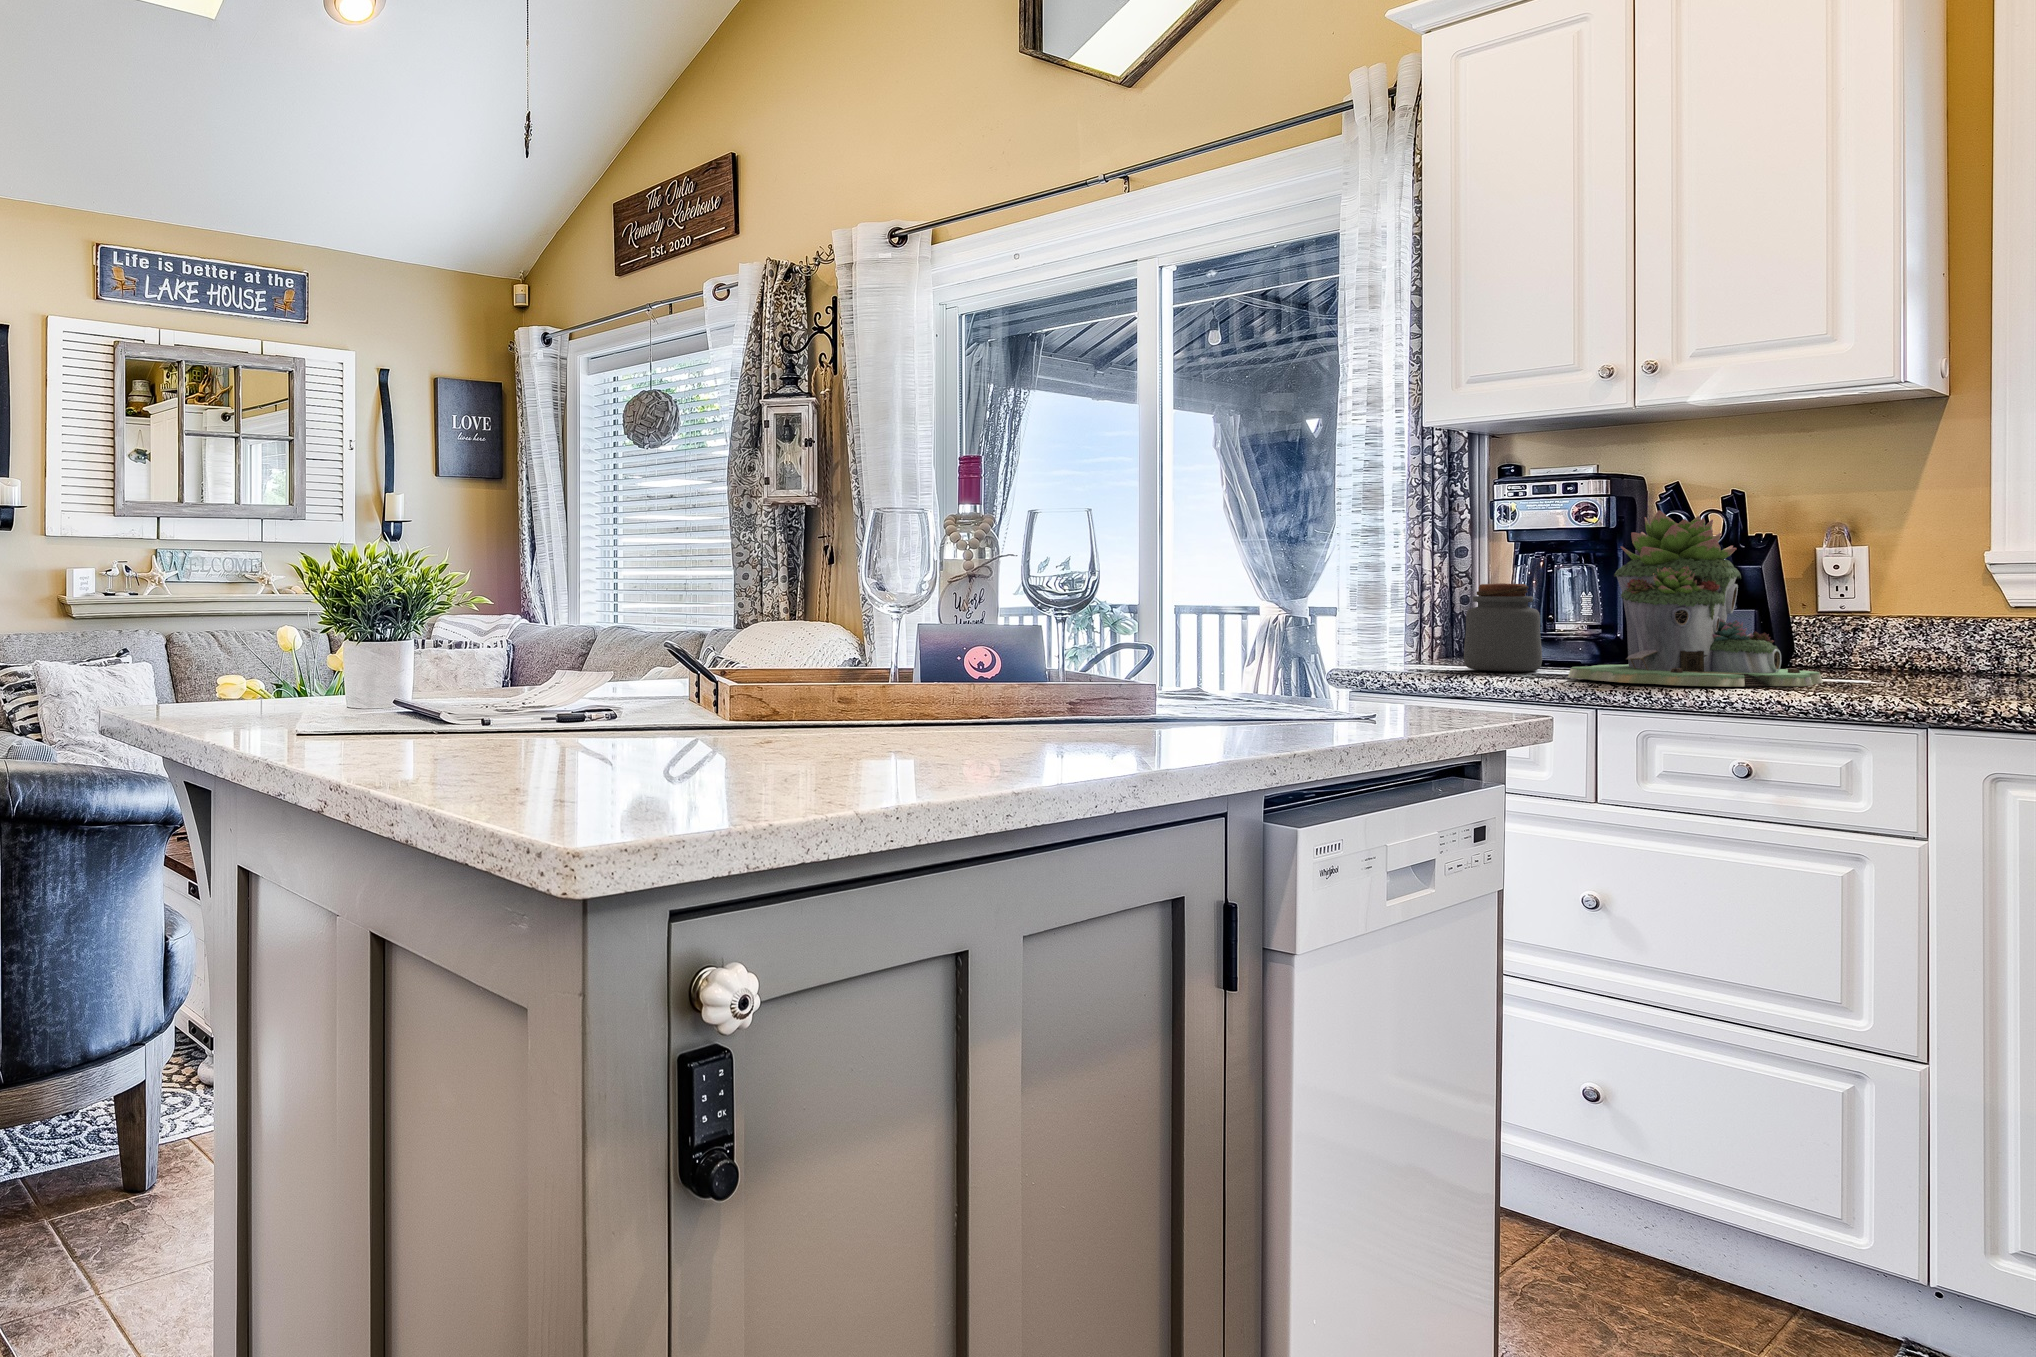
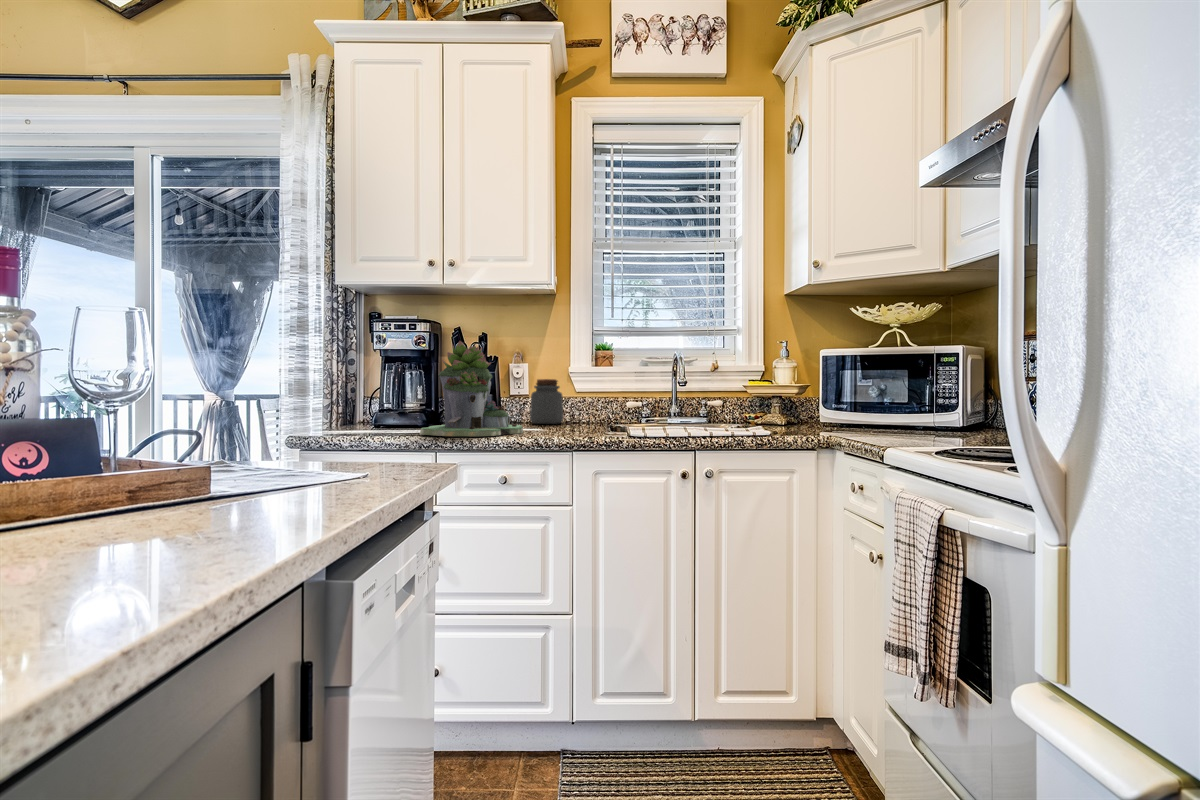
jar: present [1464,583,1542,672] -> present [530,379,563,424]

